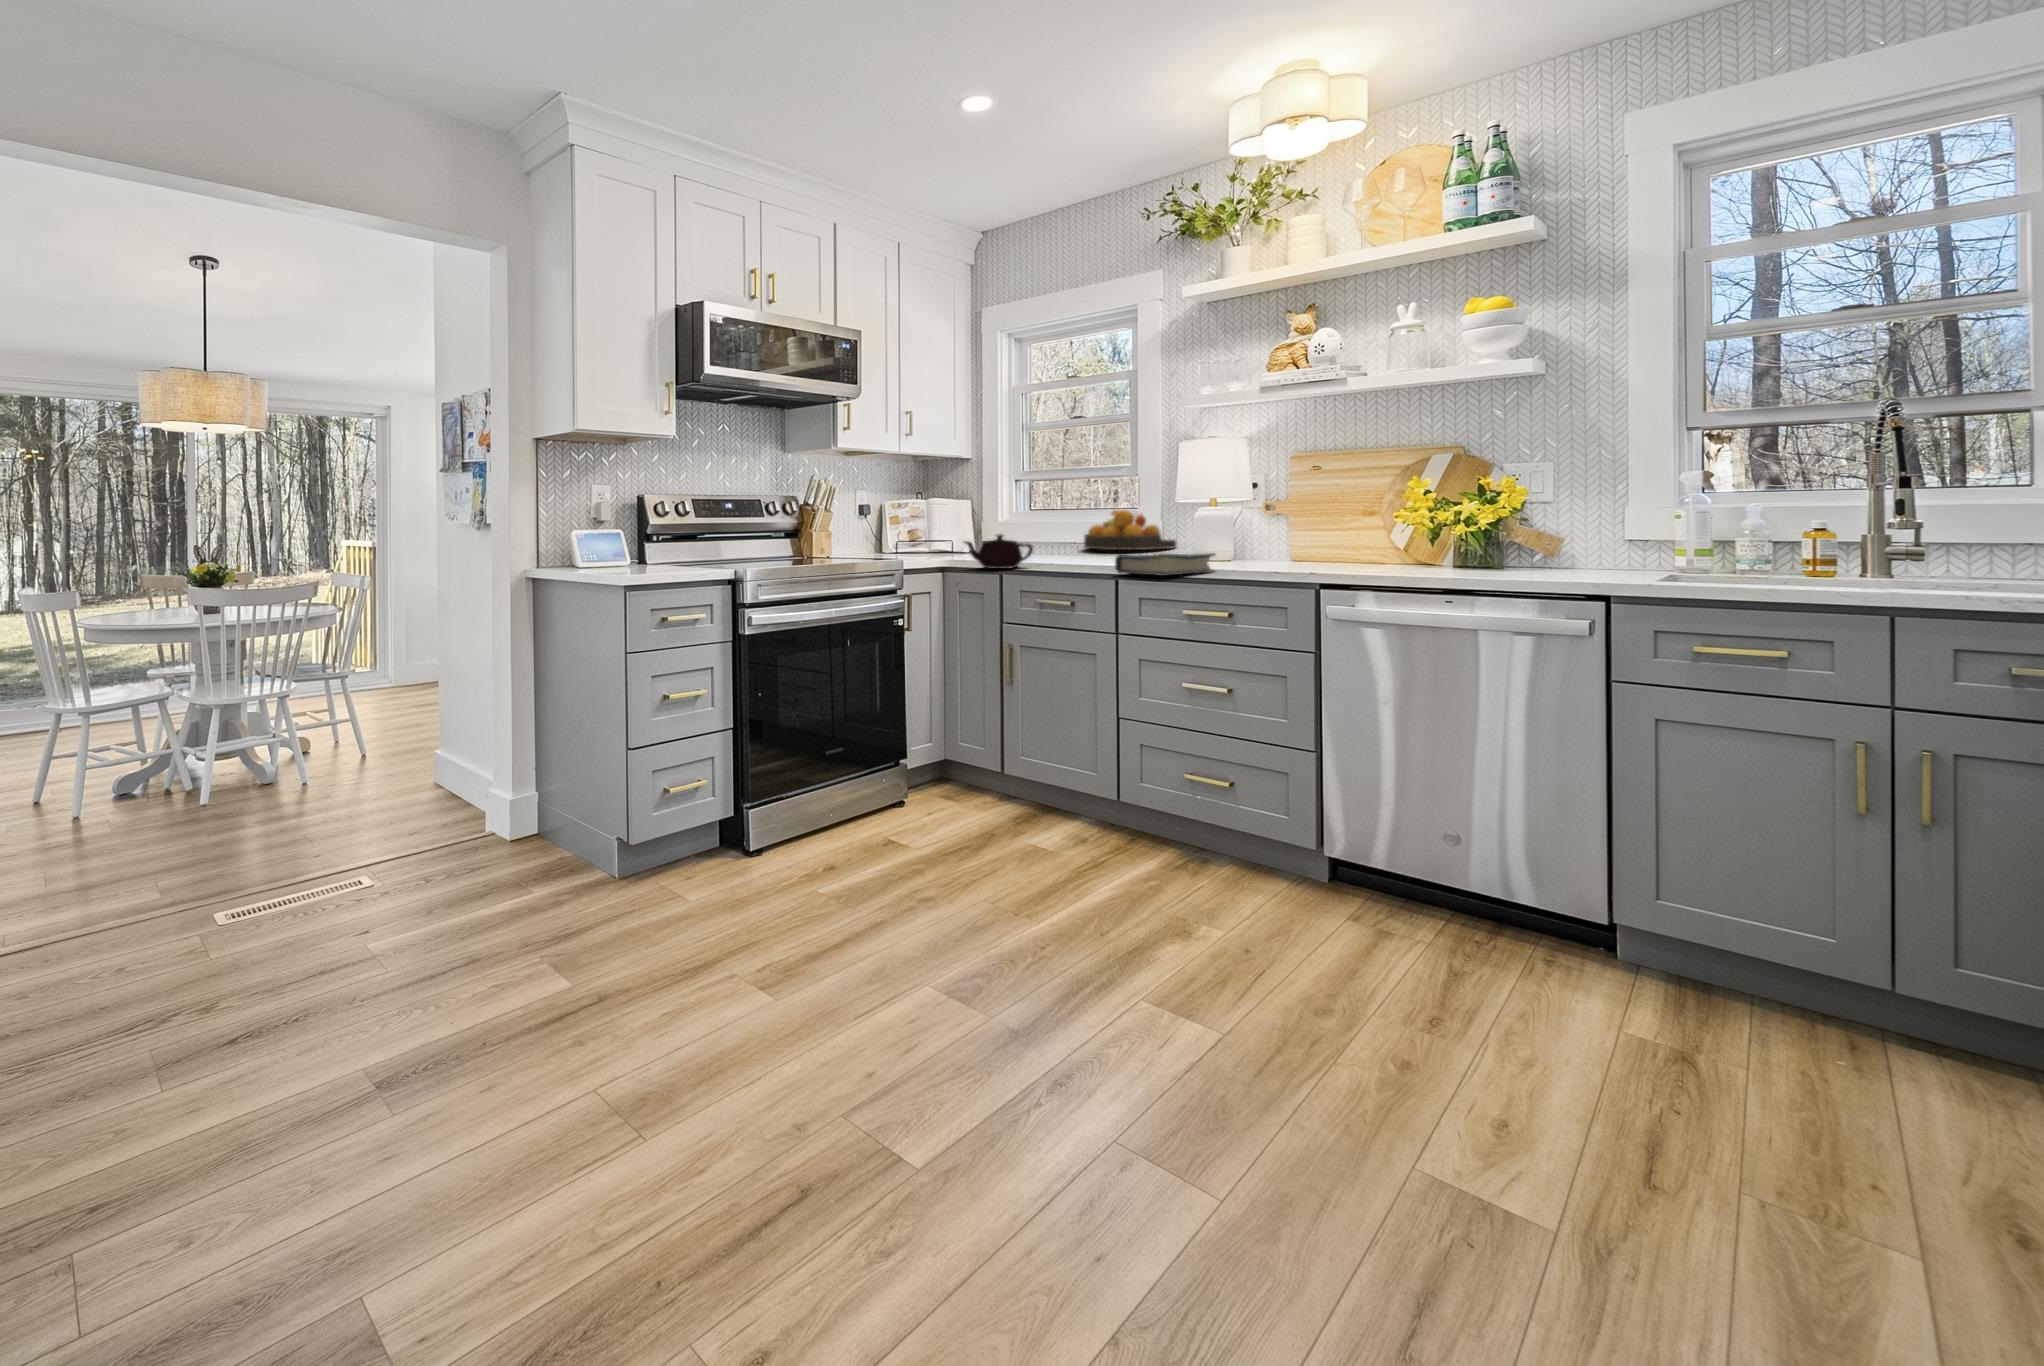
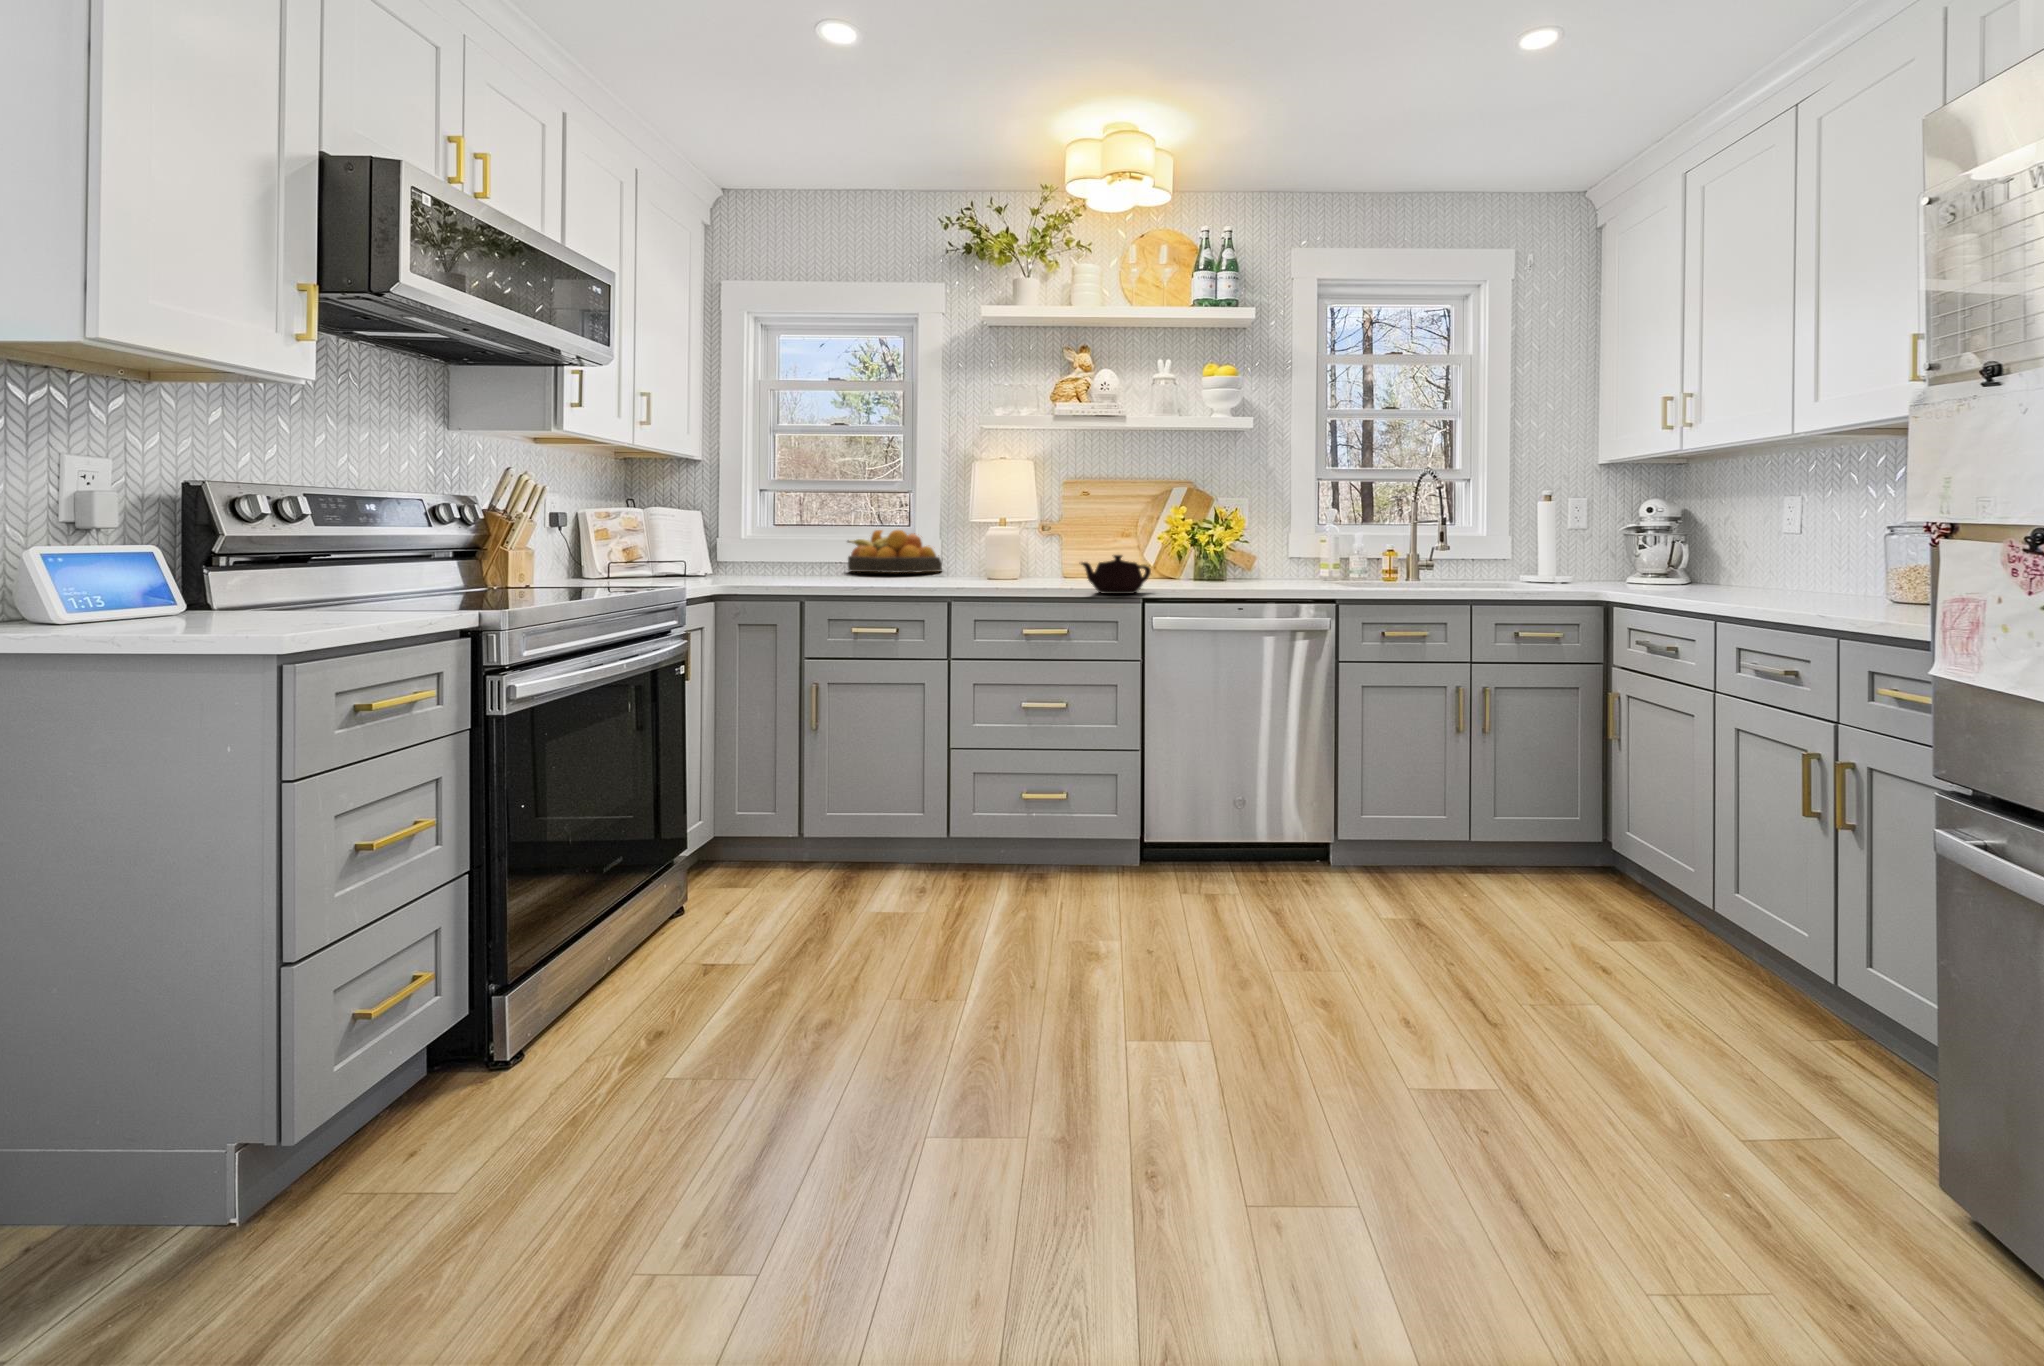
teapot: present [963,535,1033,569] -> present [1081,555,1151,594]
hardback book: present [1115,553,1215,576] -> none [961,573,1043,595]

